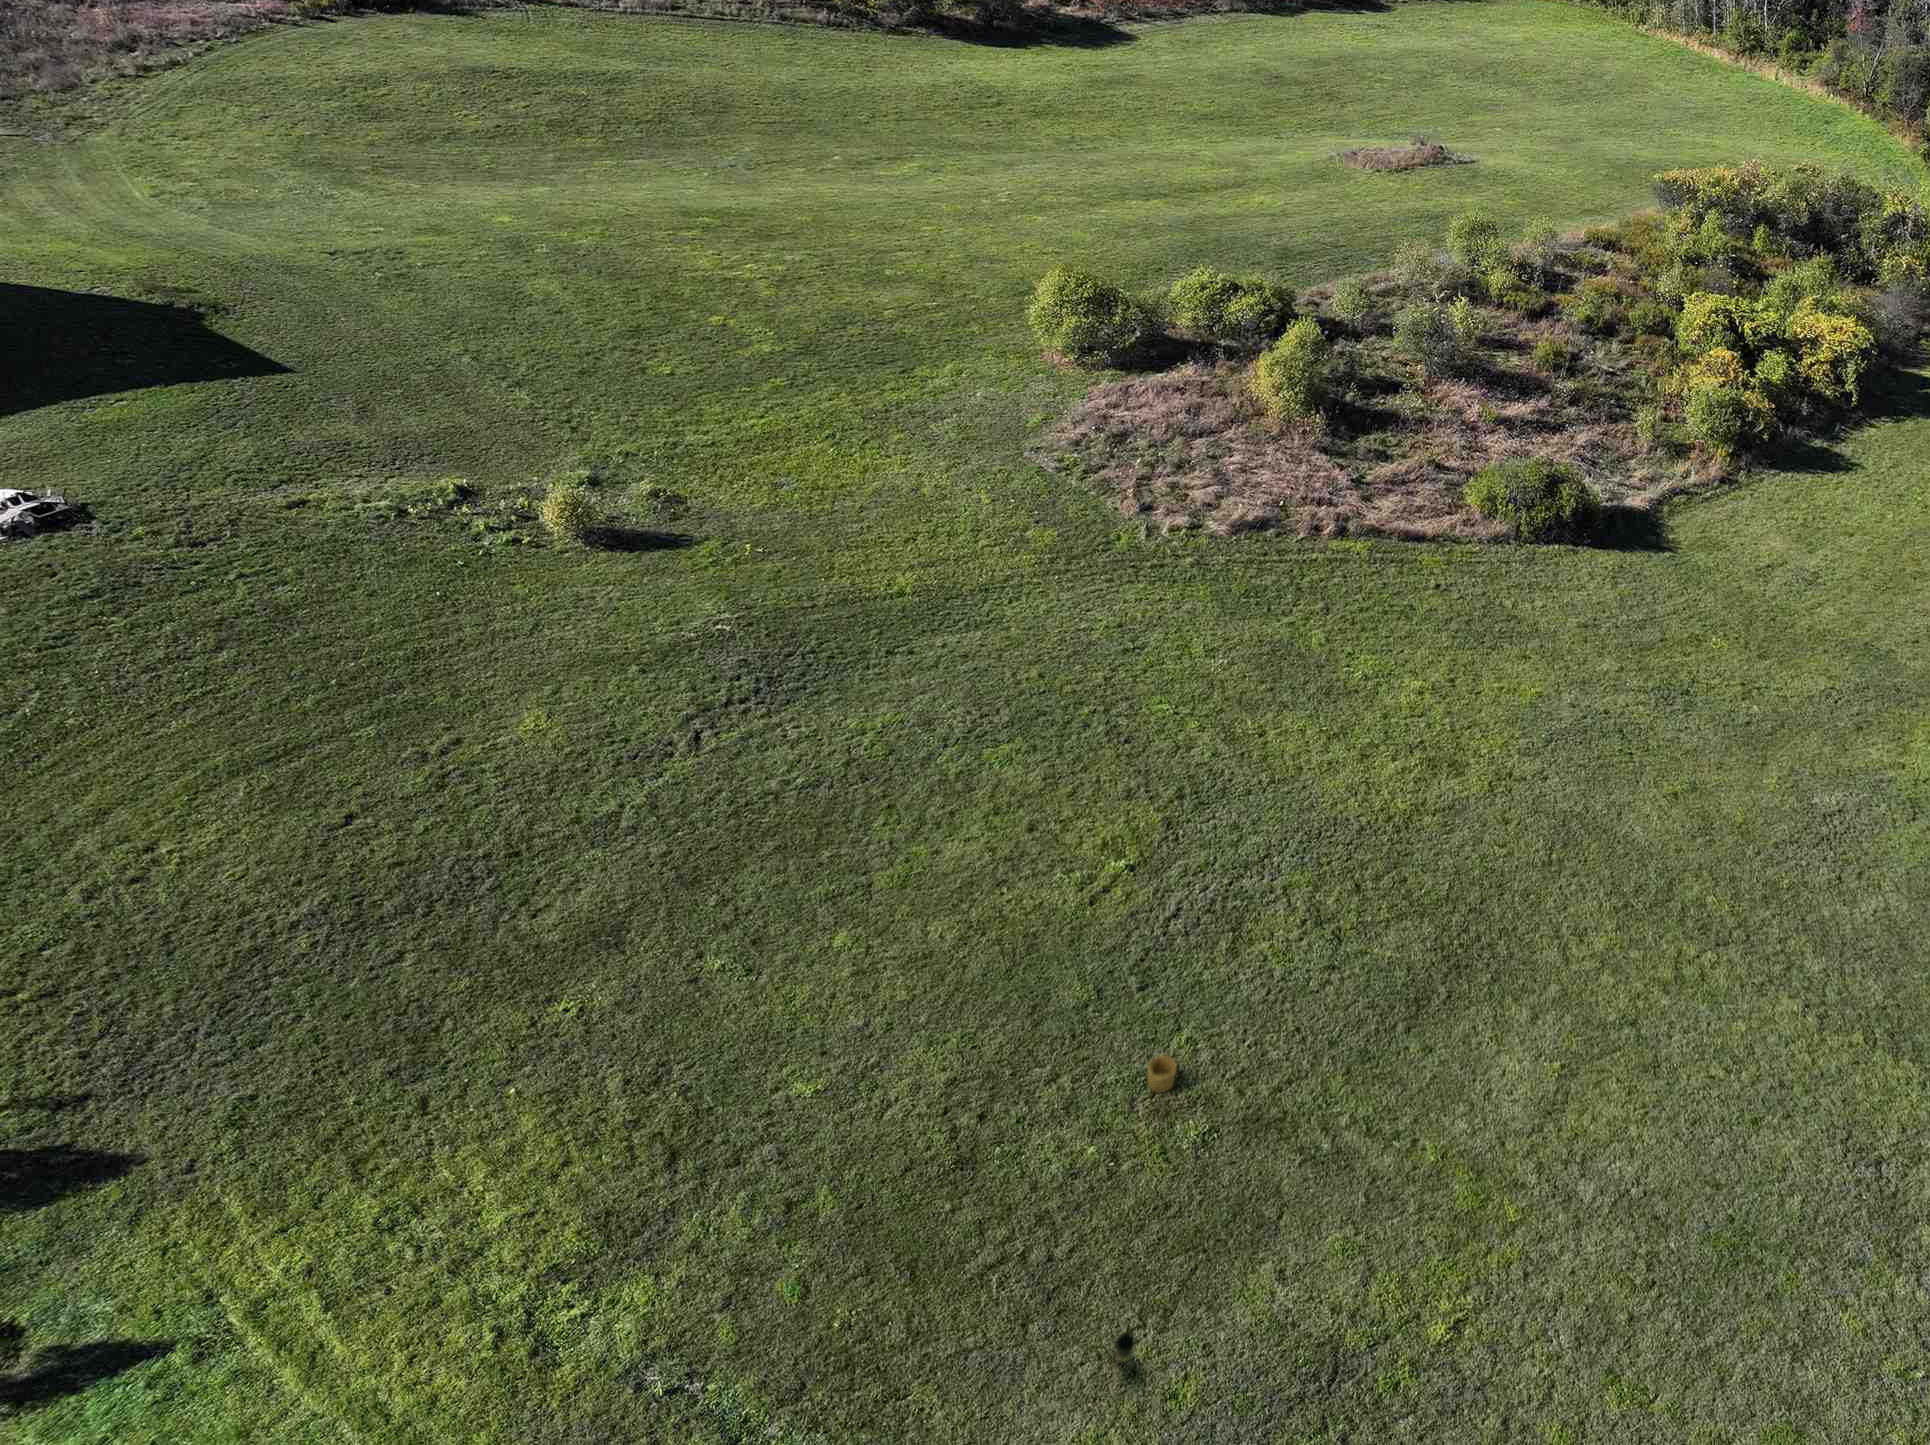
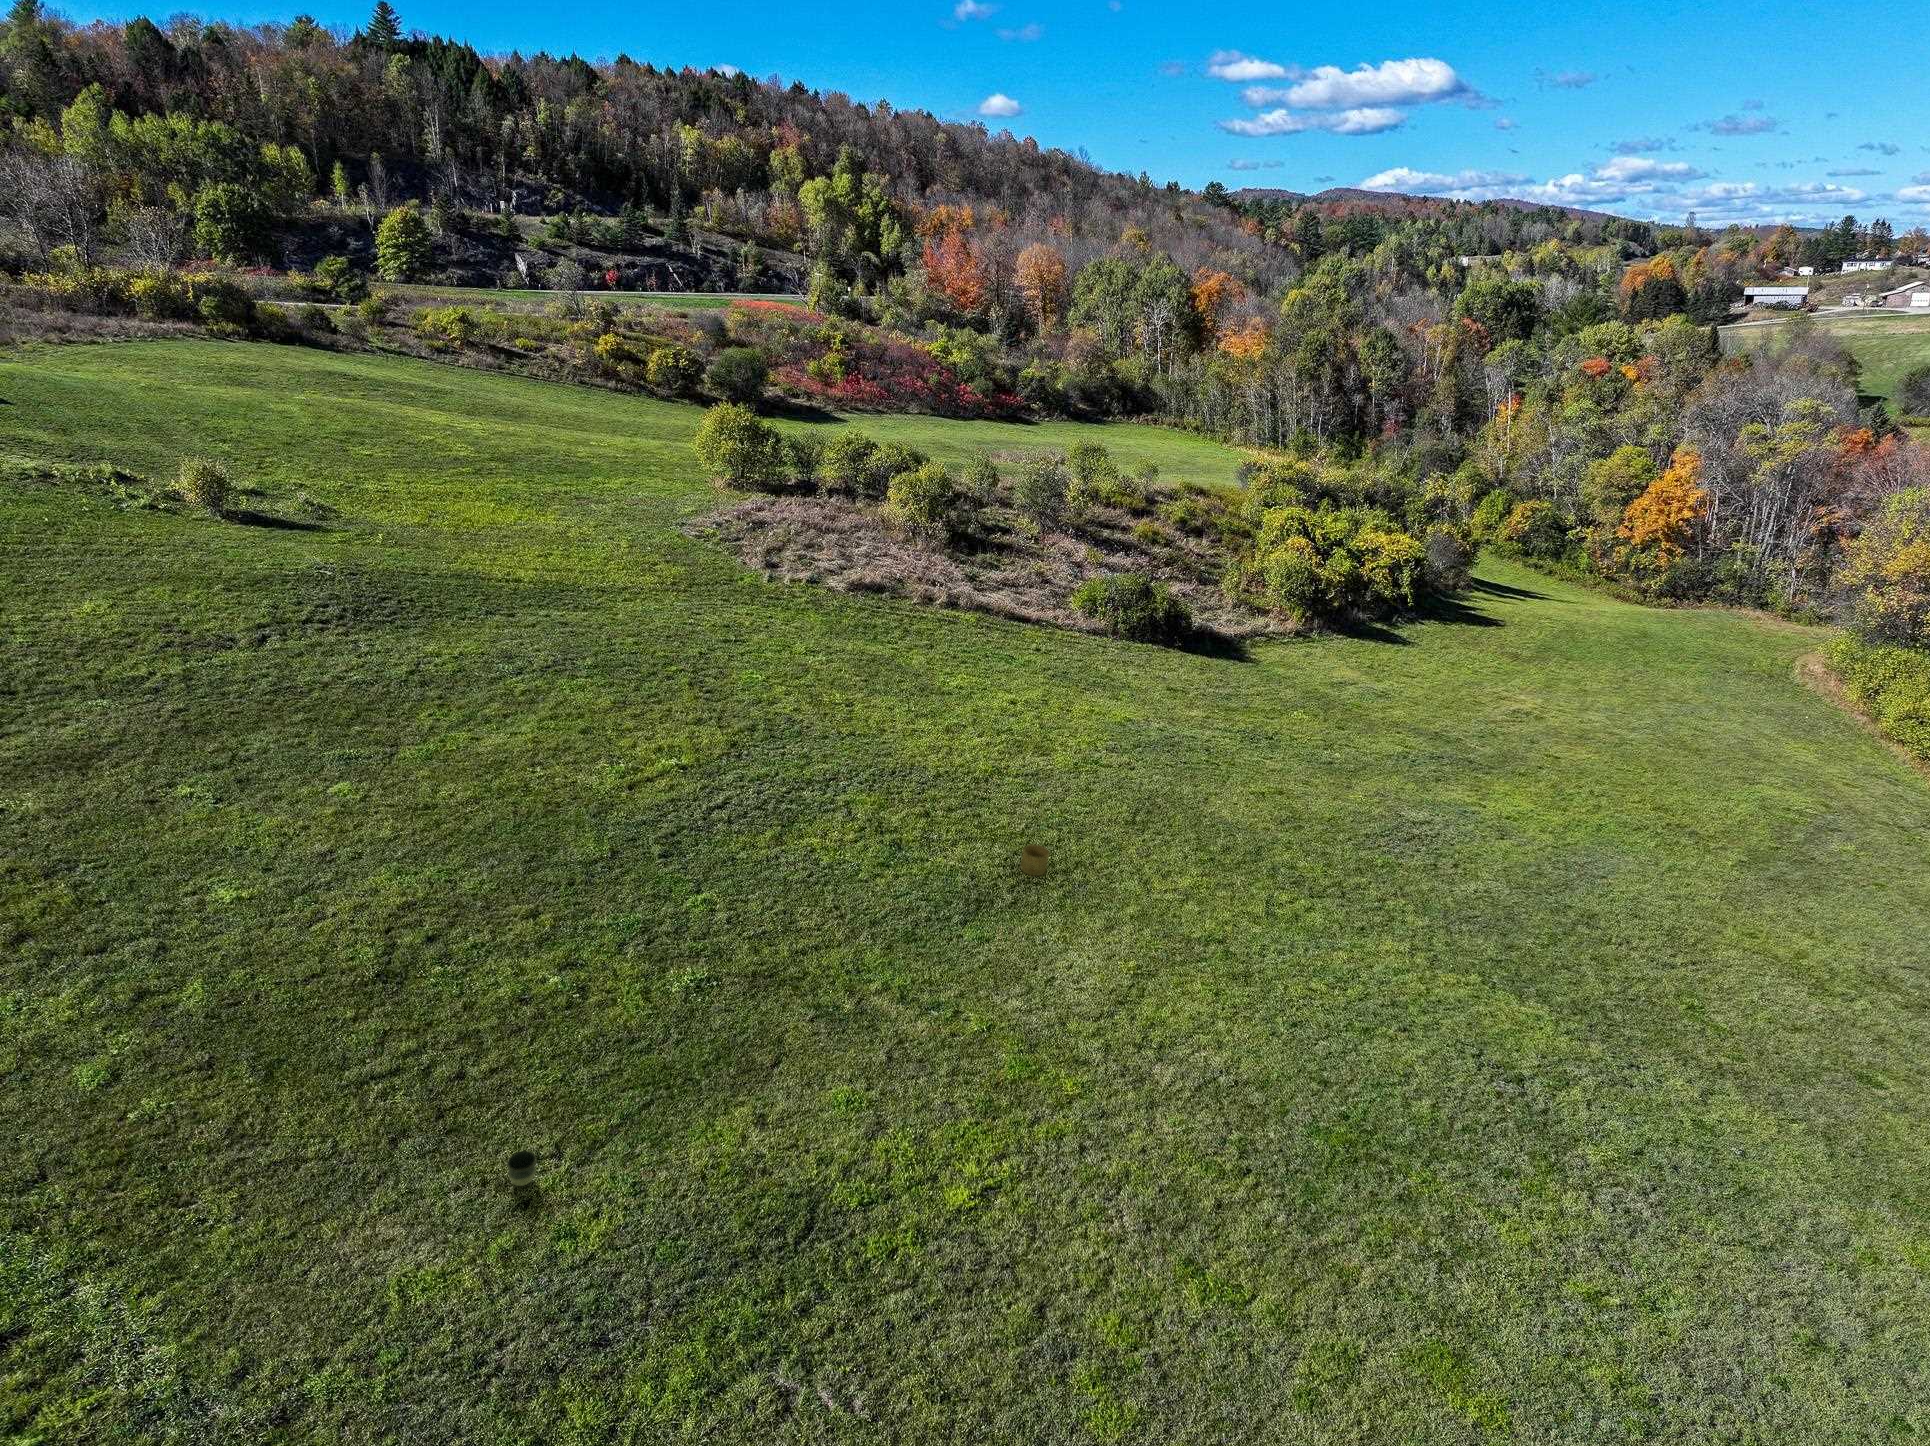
wooden bucket: present [1147,1055,1177,1093] -> present [1021,844,1050,876]

